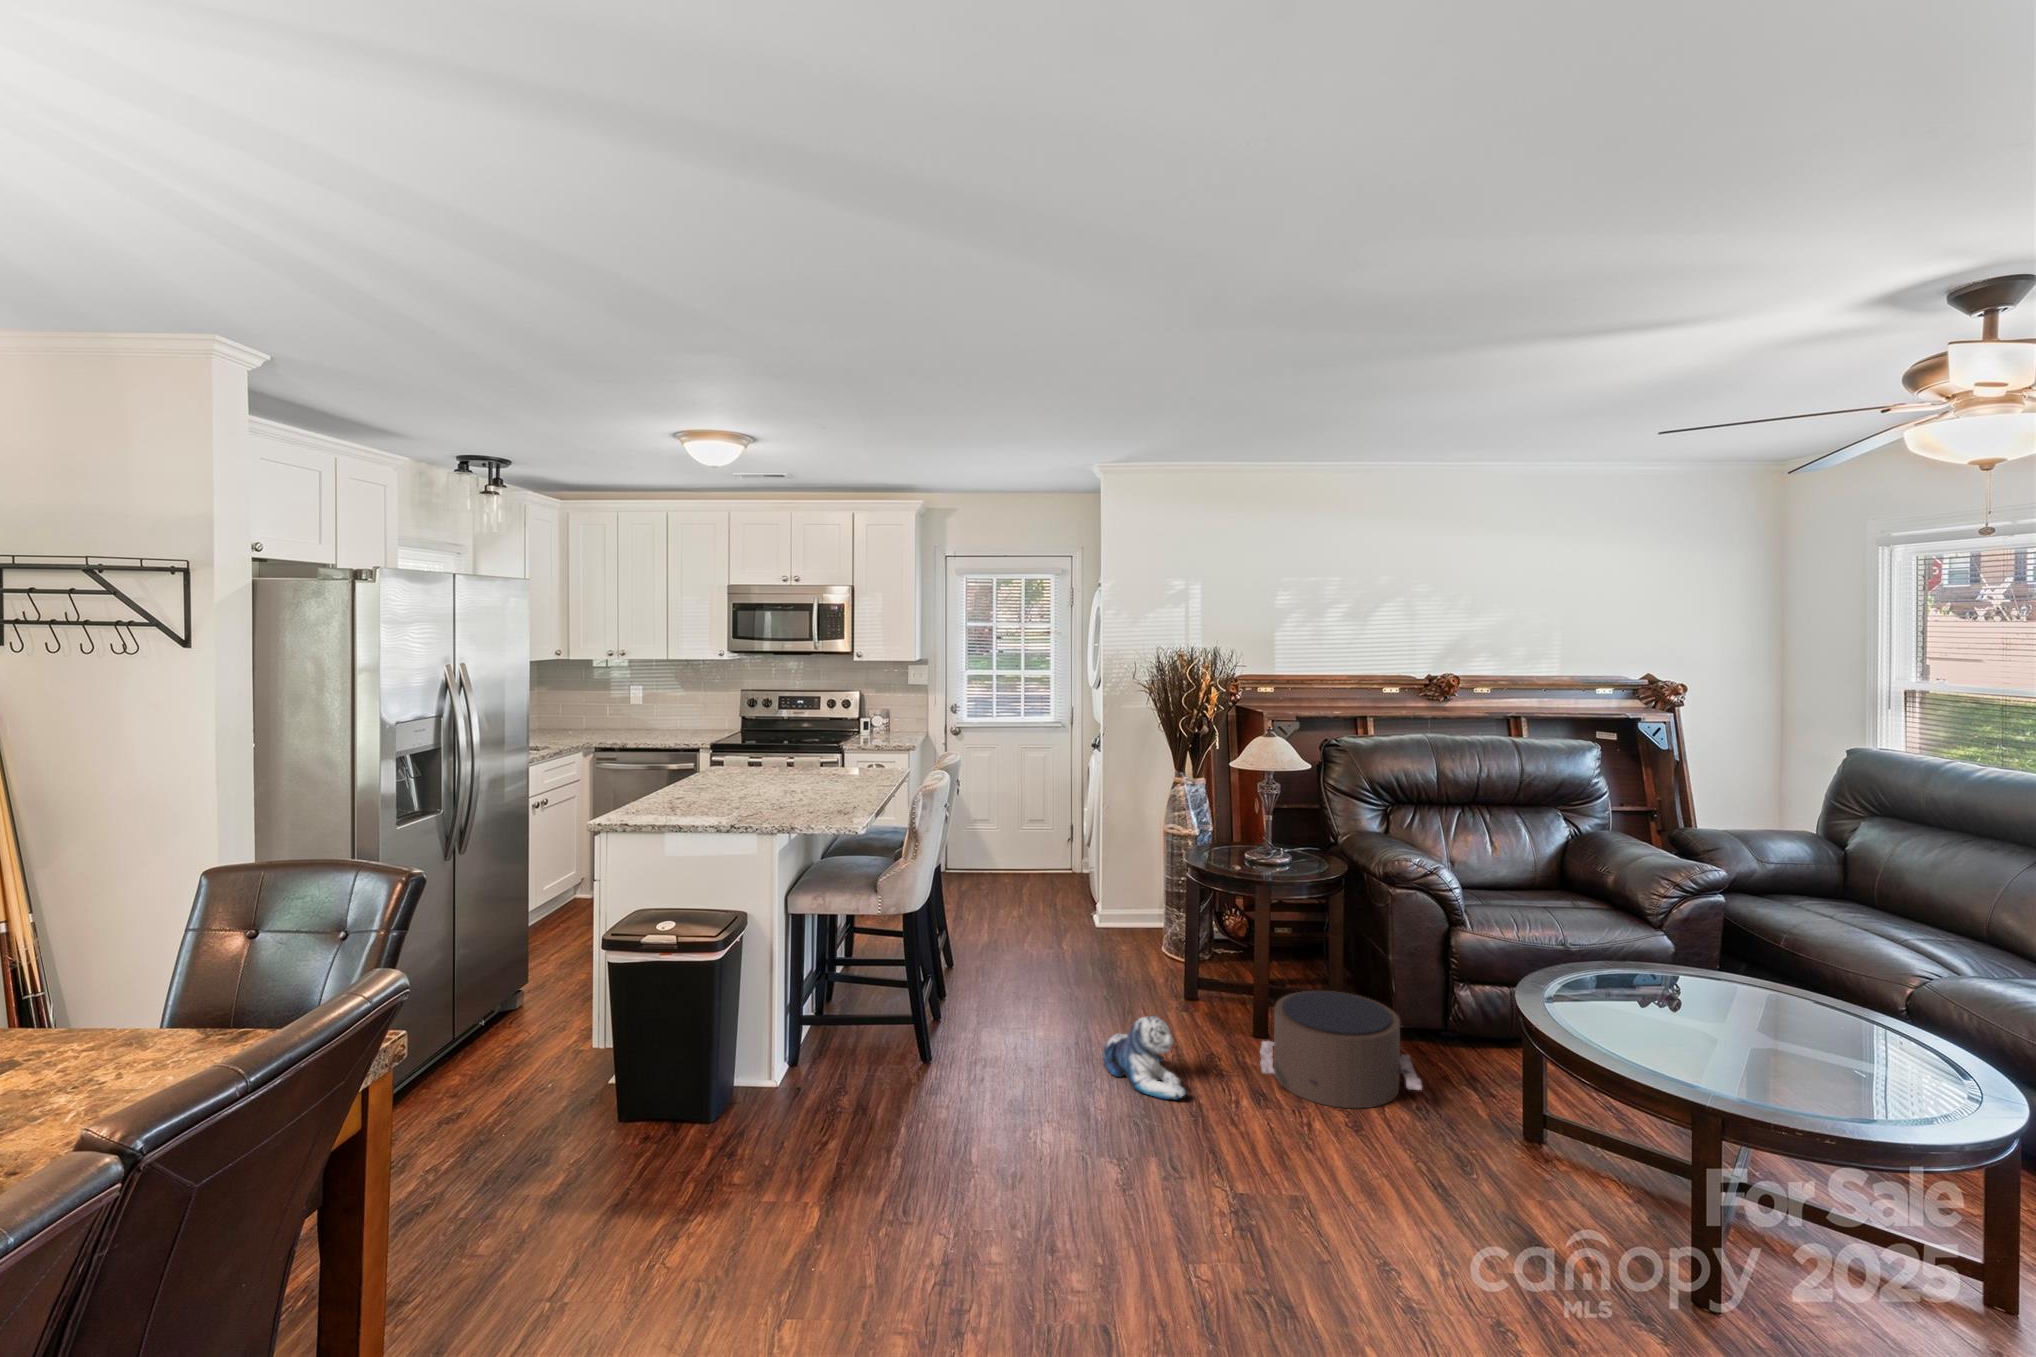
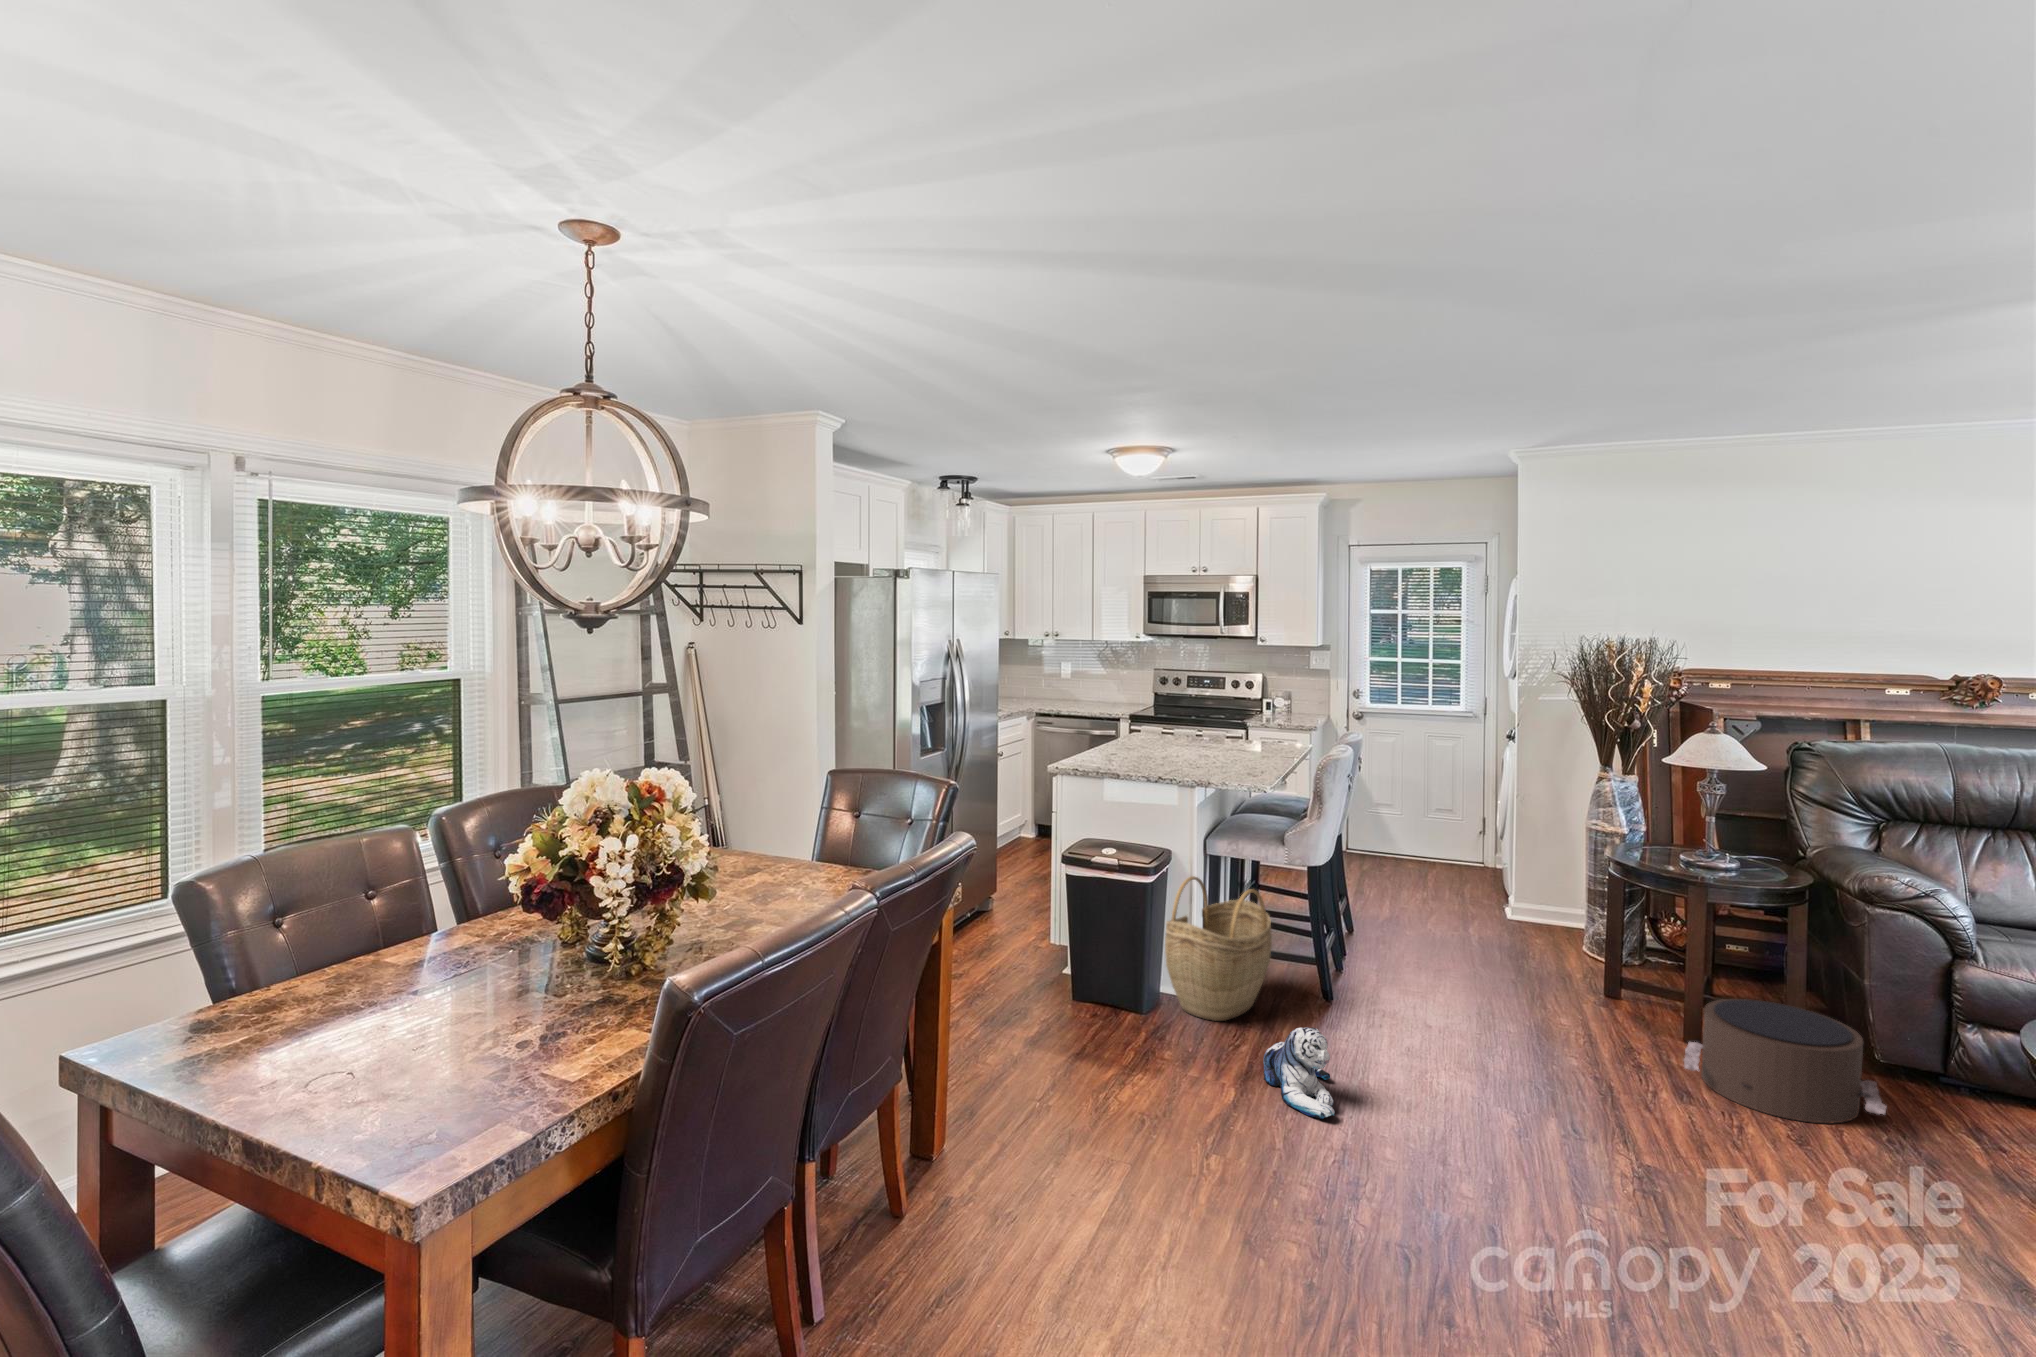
woven basket: none [739,936,865,1105] -> present [1165,876,1272,1021]
plush toy: present [1103,1015,1186,1100] -> present [1263,1027,1335,1119]

